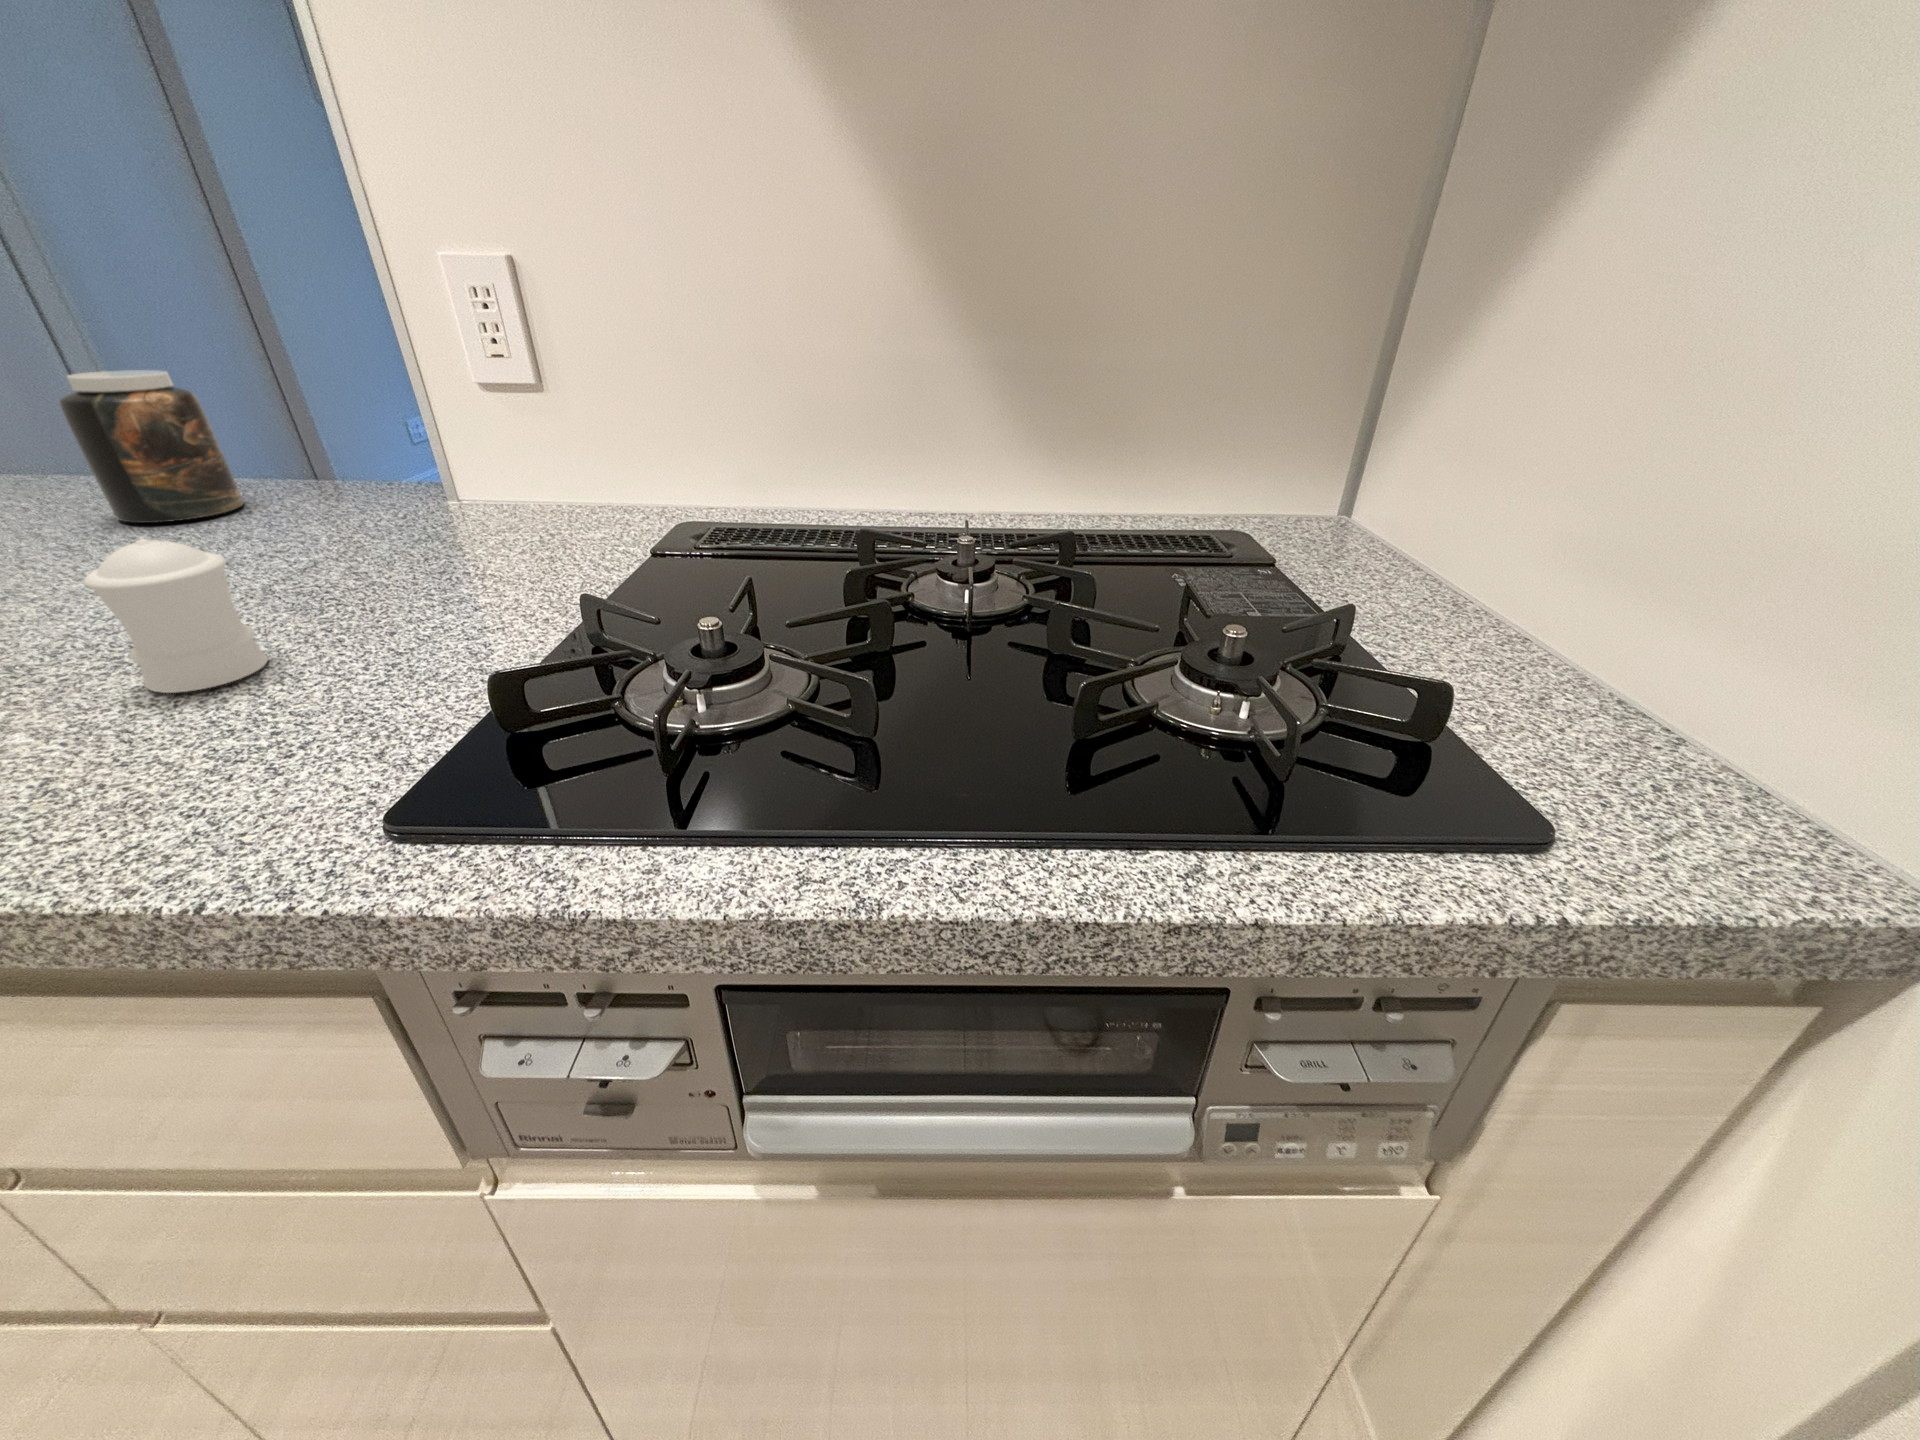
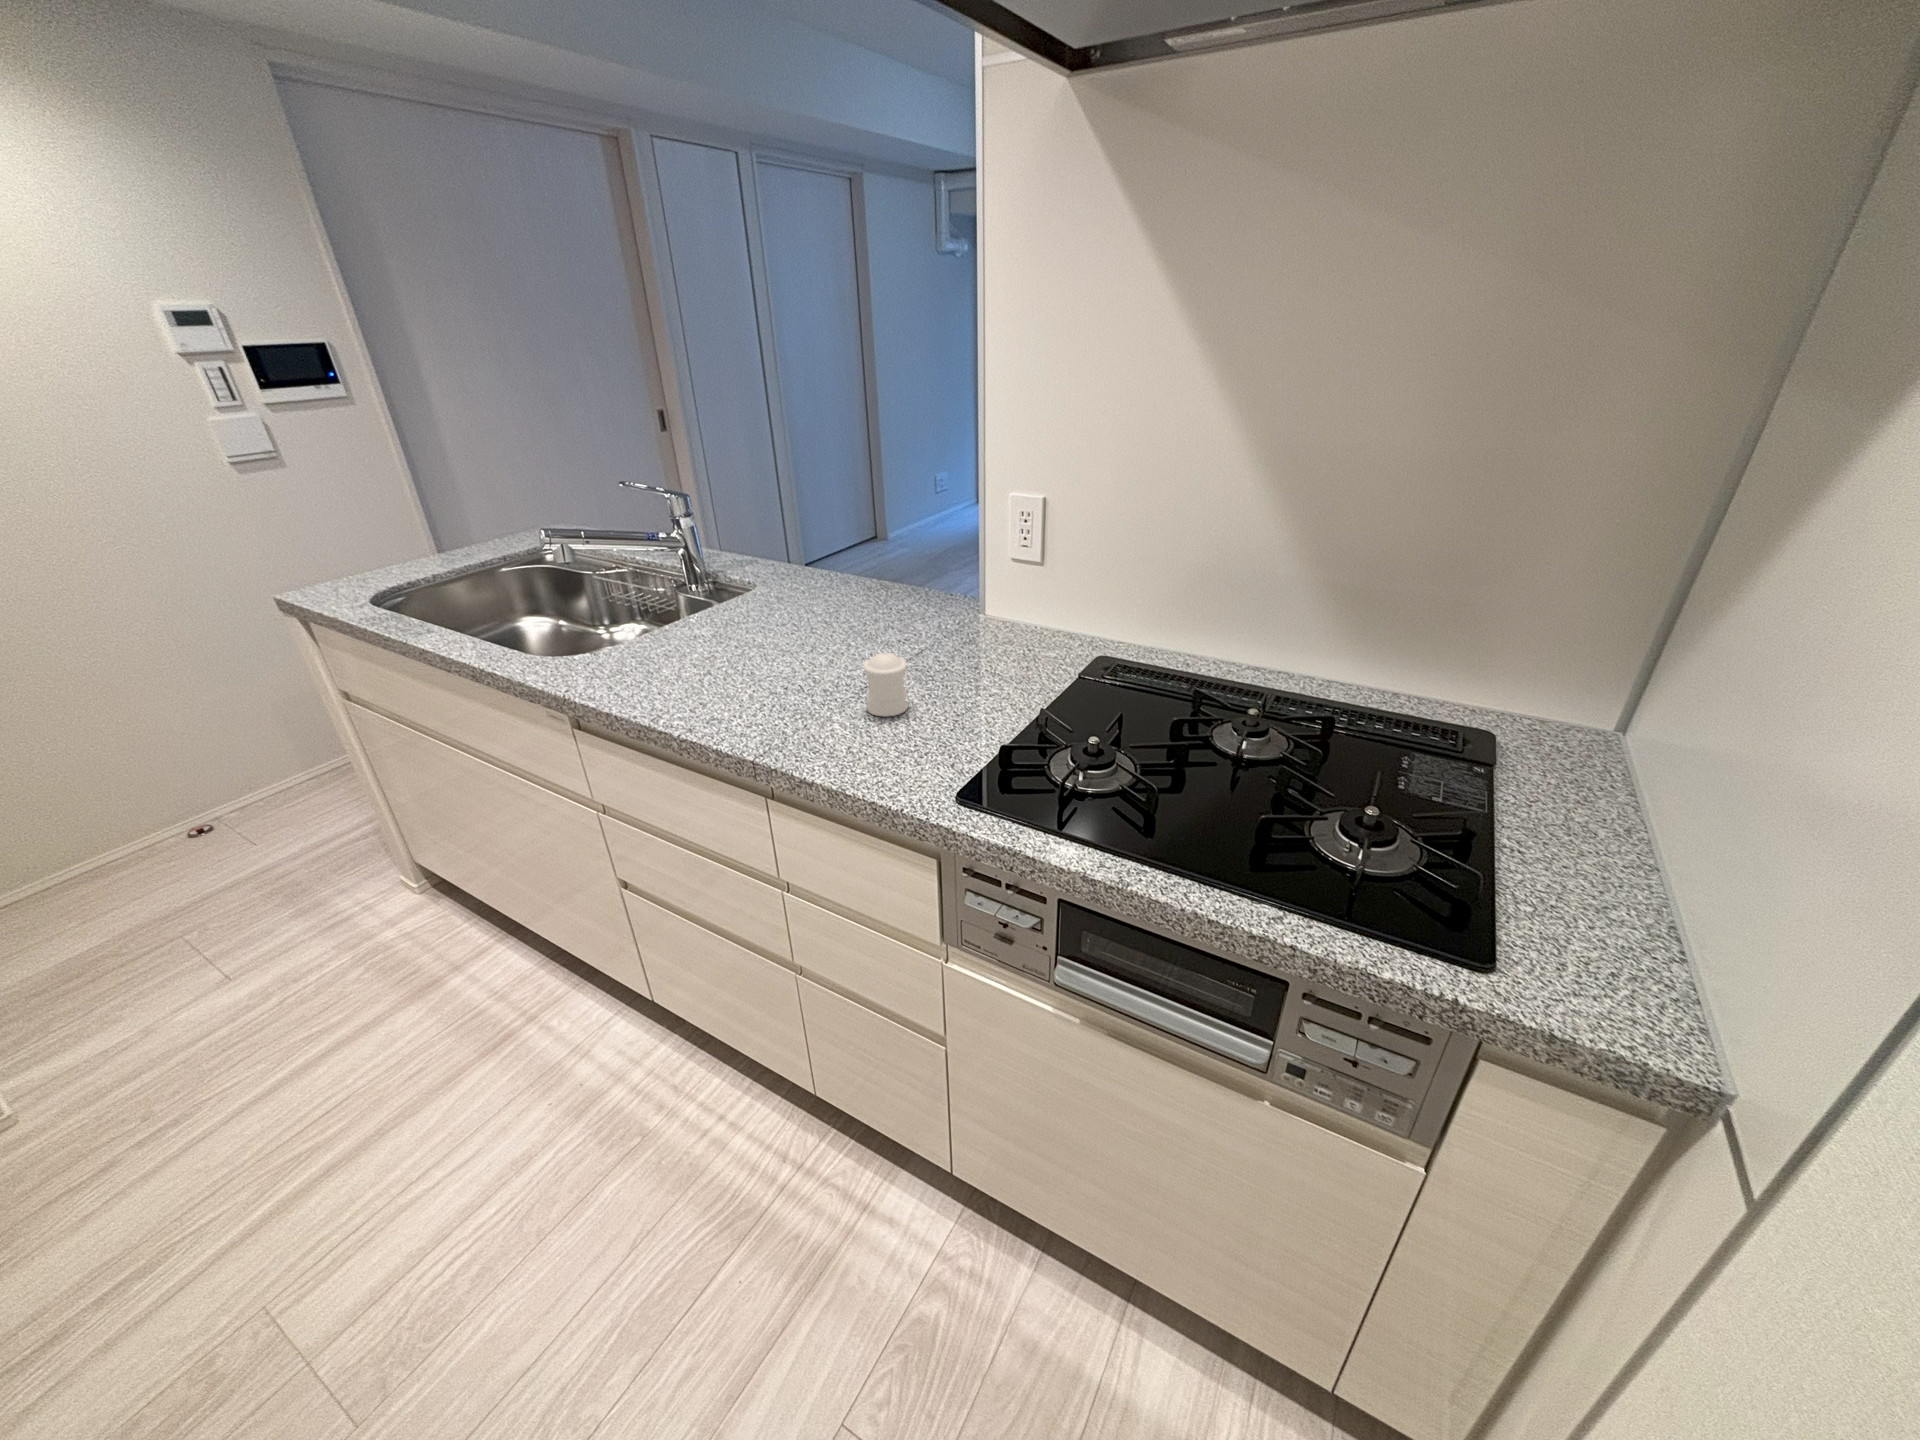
jar: present [60,370,243,523] -> none [832,530,885,608]

